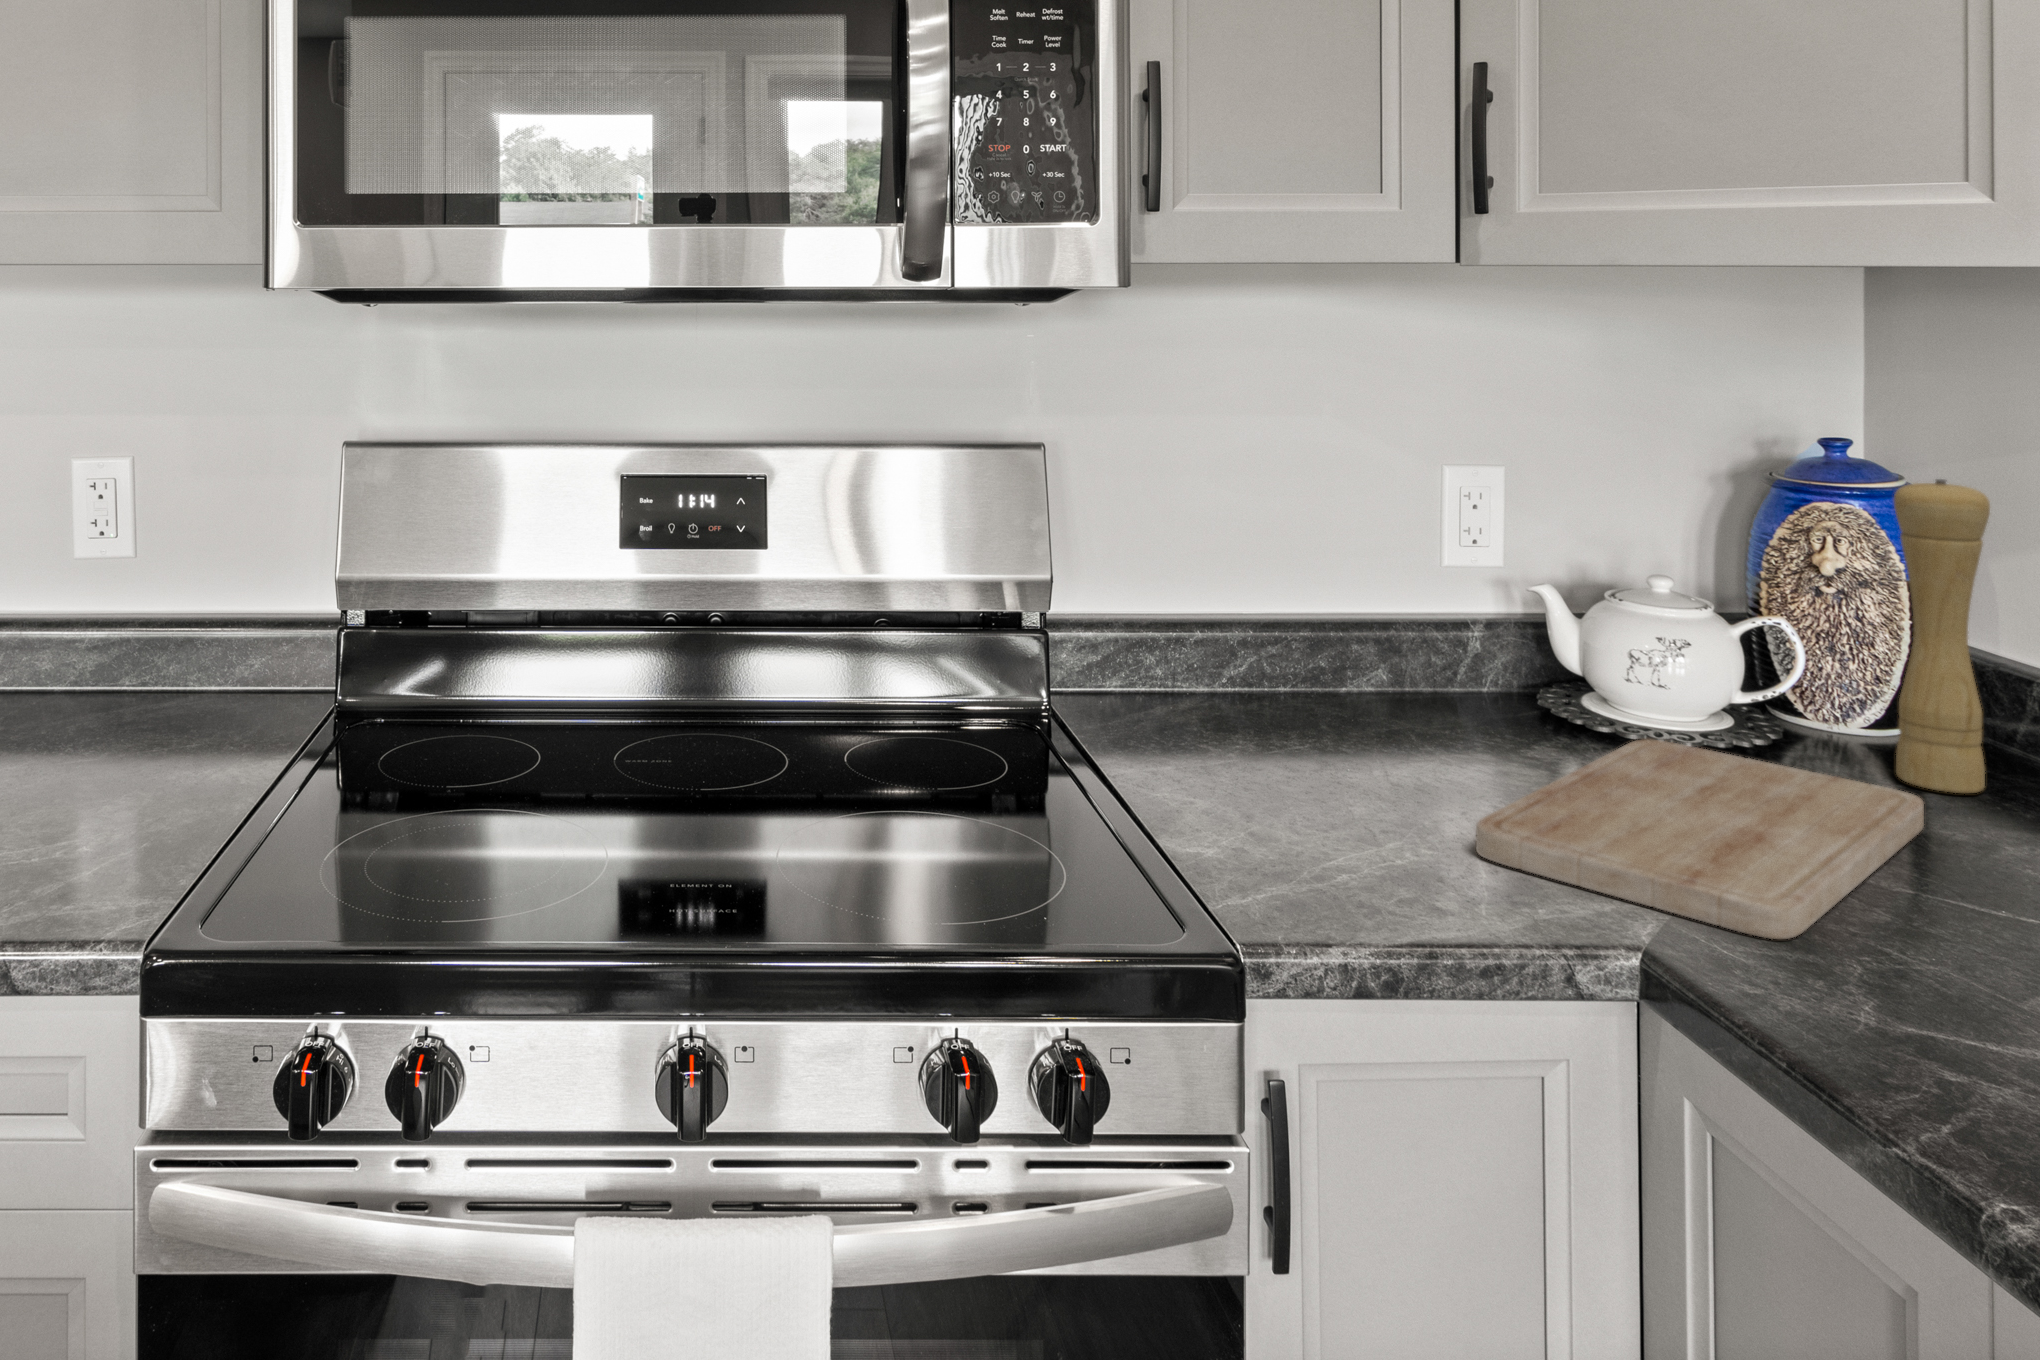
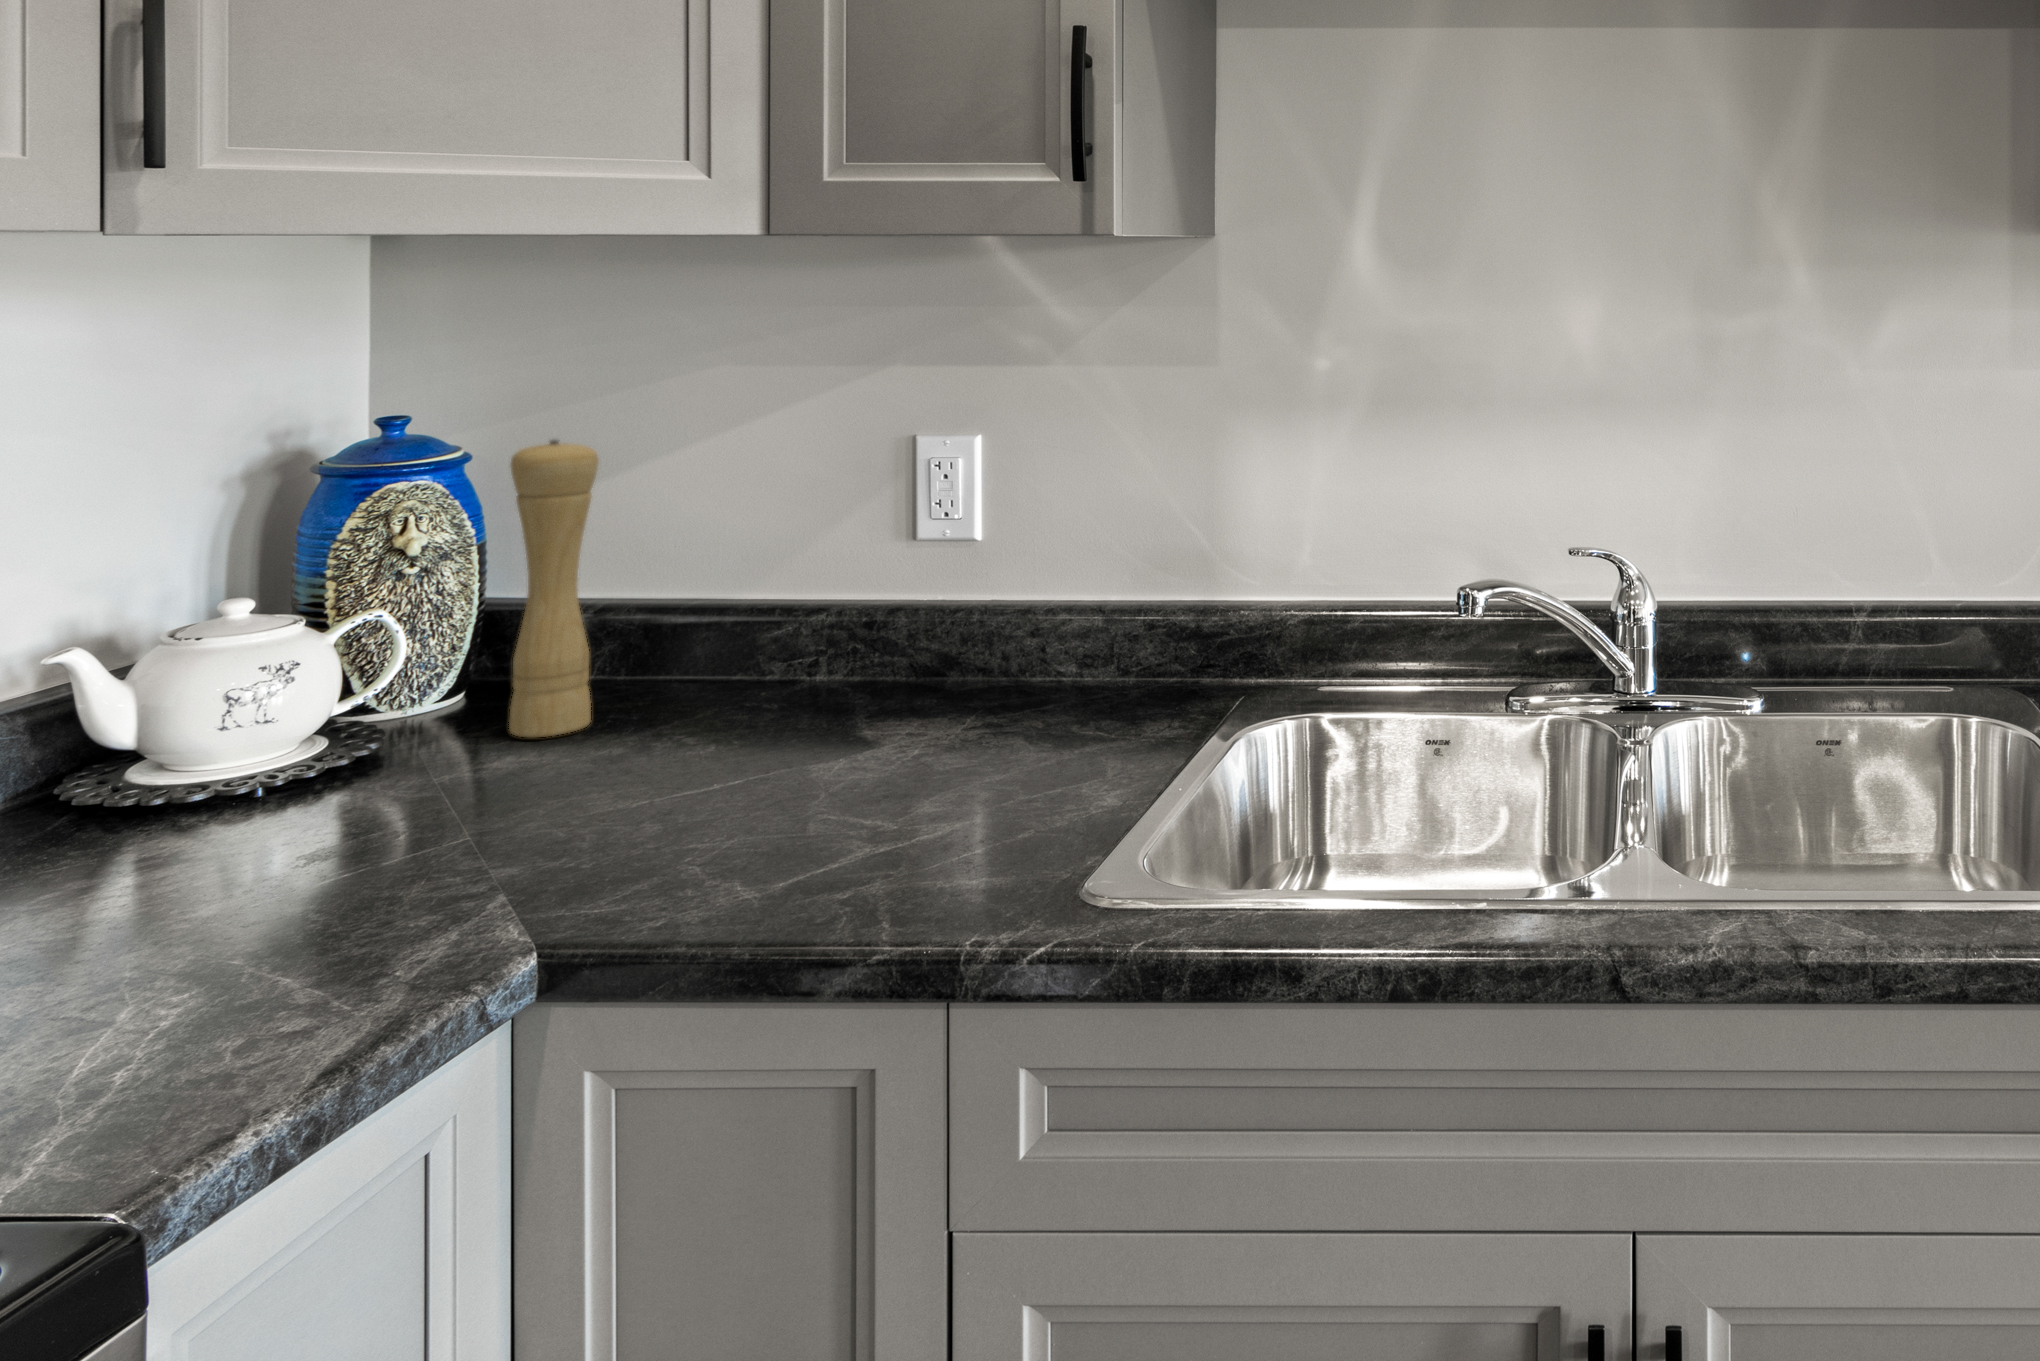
cutting board: present [1476,739,1924,939] -> none [238,738,644,963]

